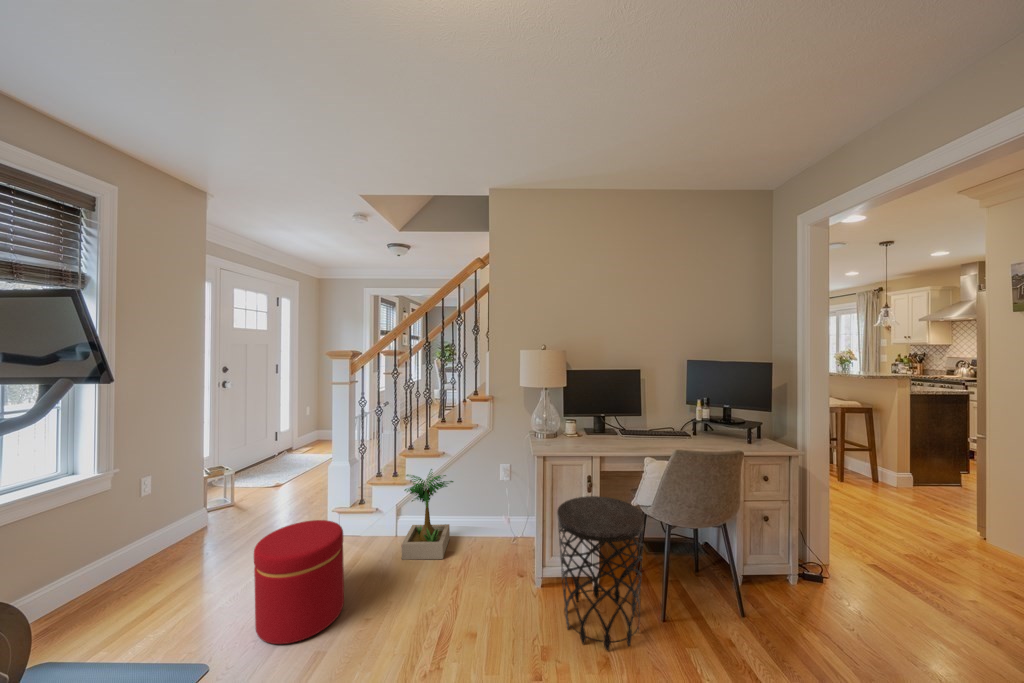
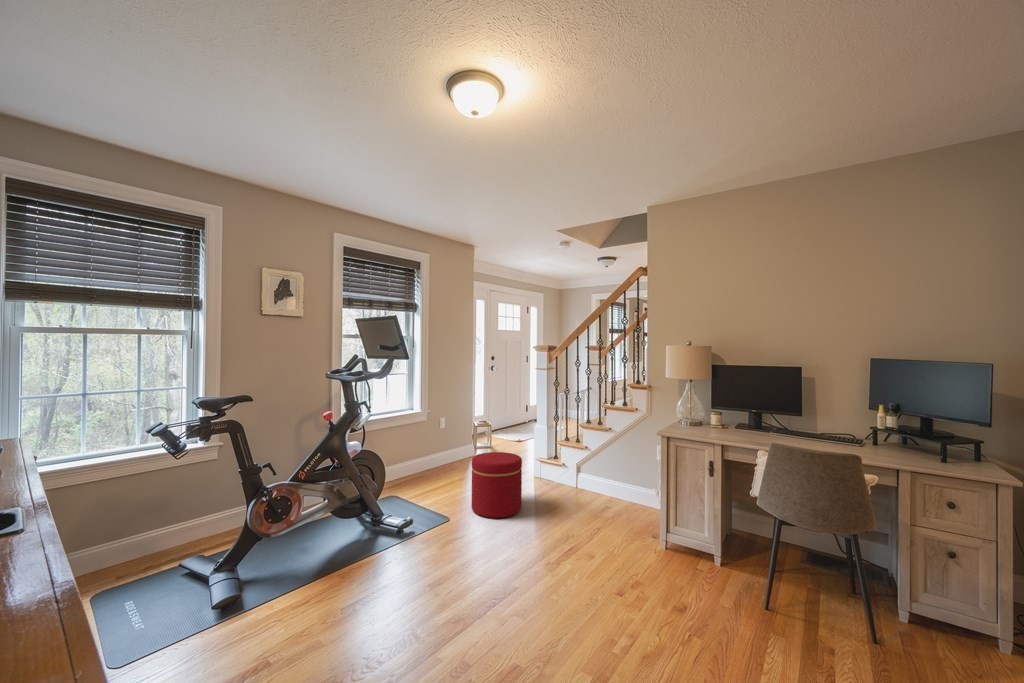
potted plant: present [402,469,453,559] -> none [569,439,617,509]
side table: present [557,496,644,651] -> none [657,472,738,599]

